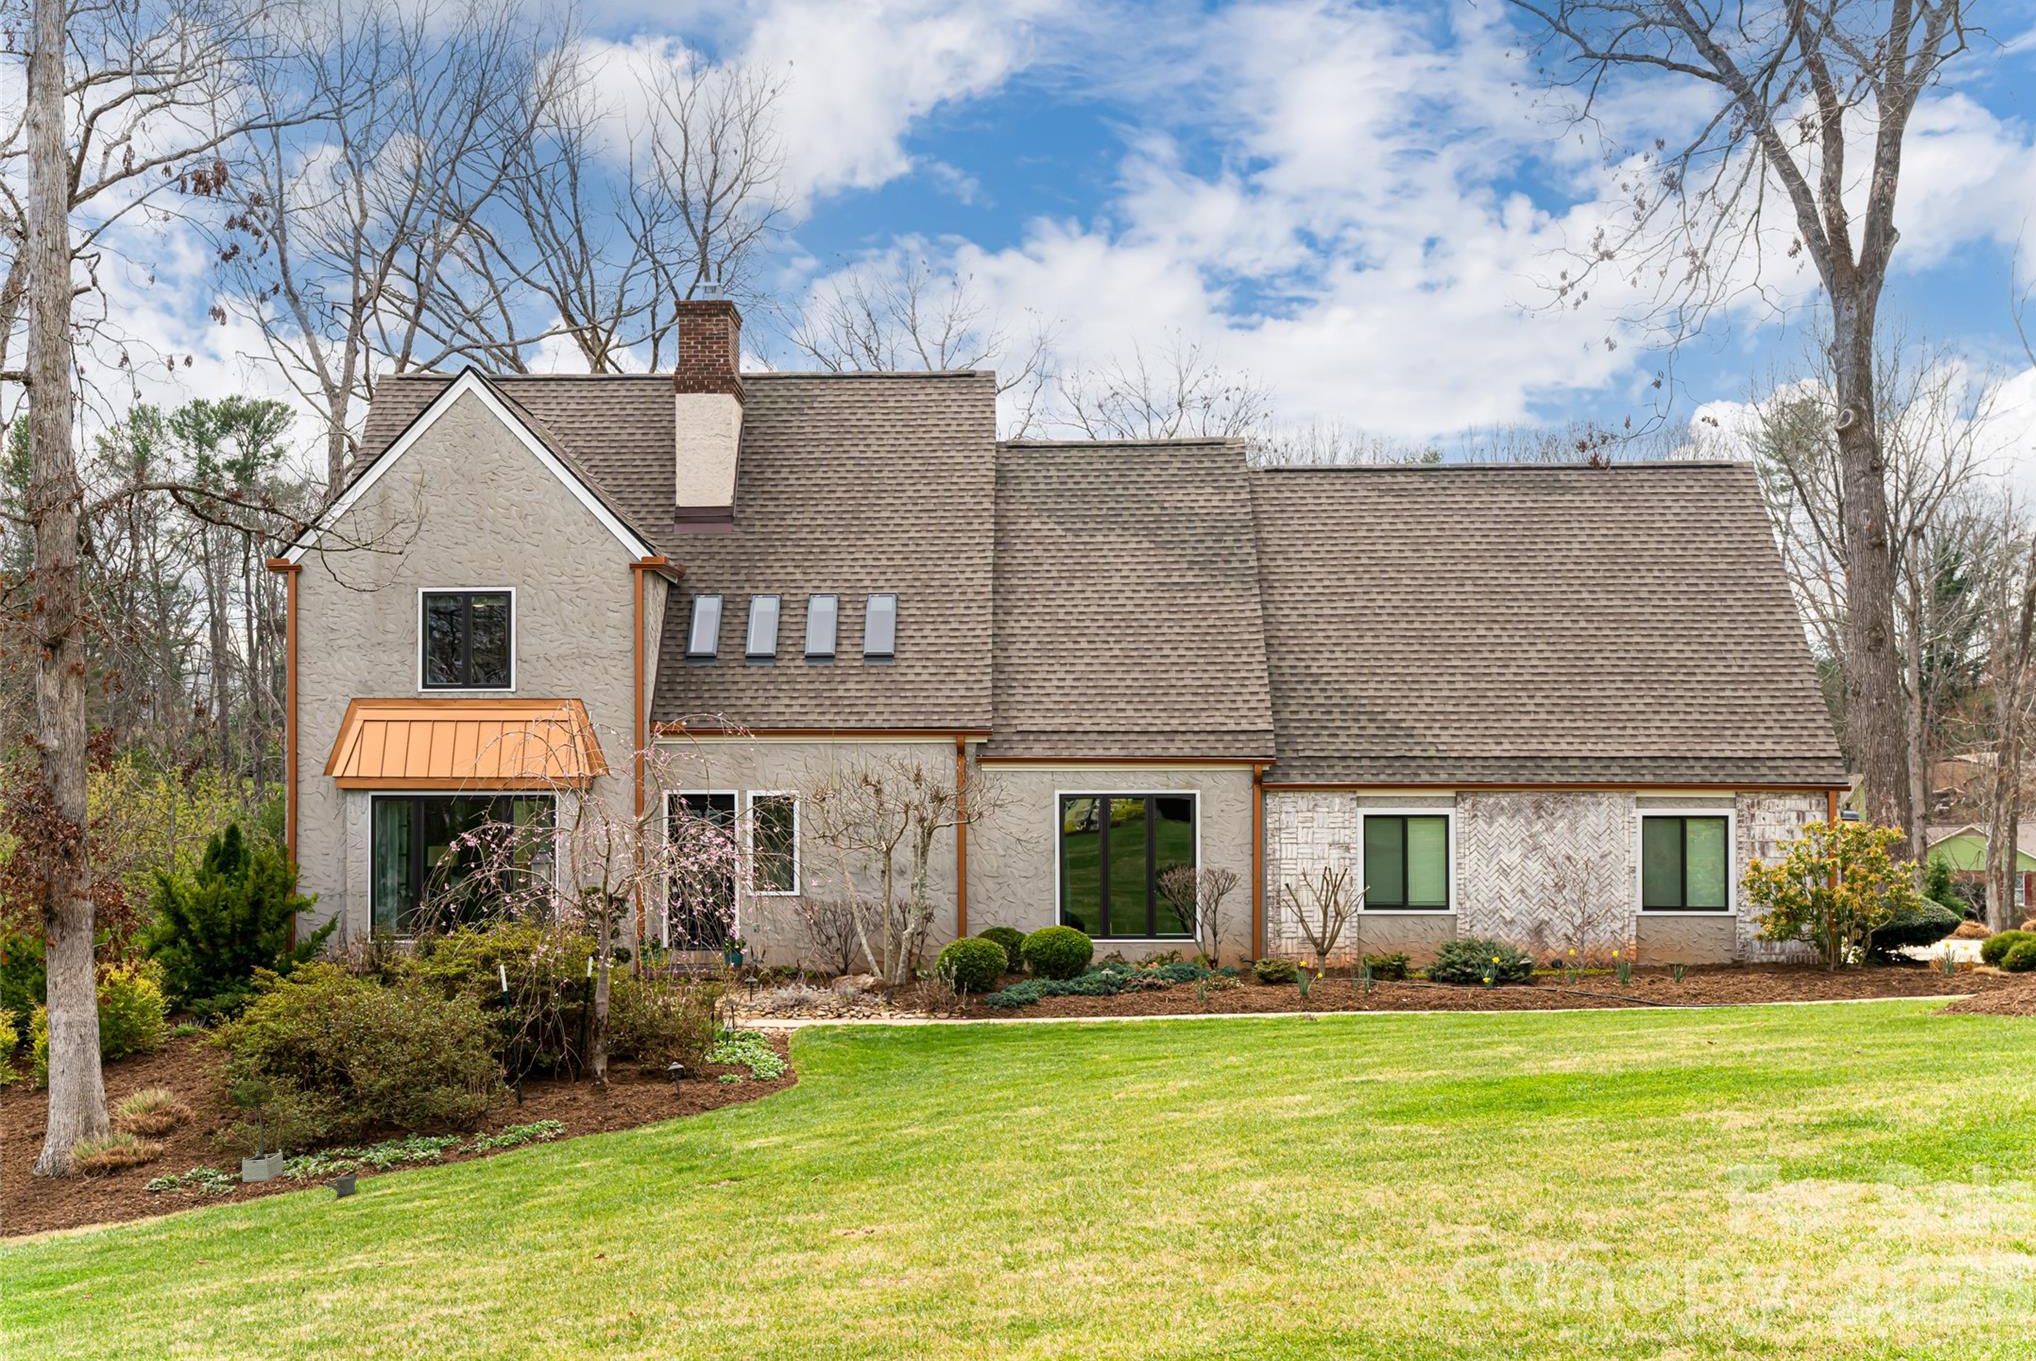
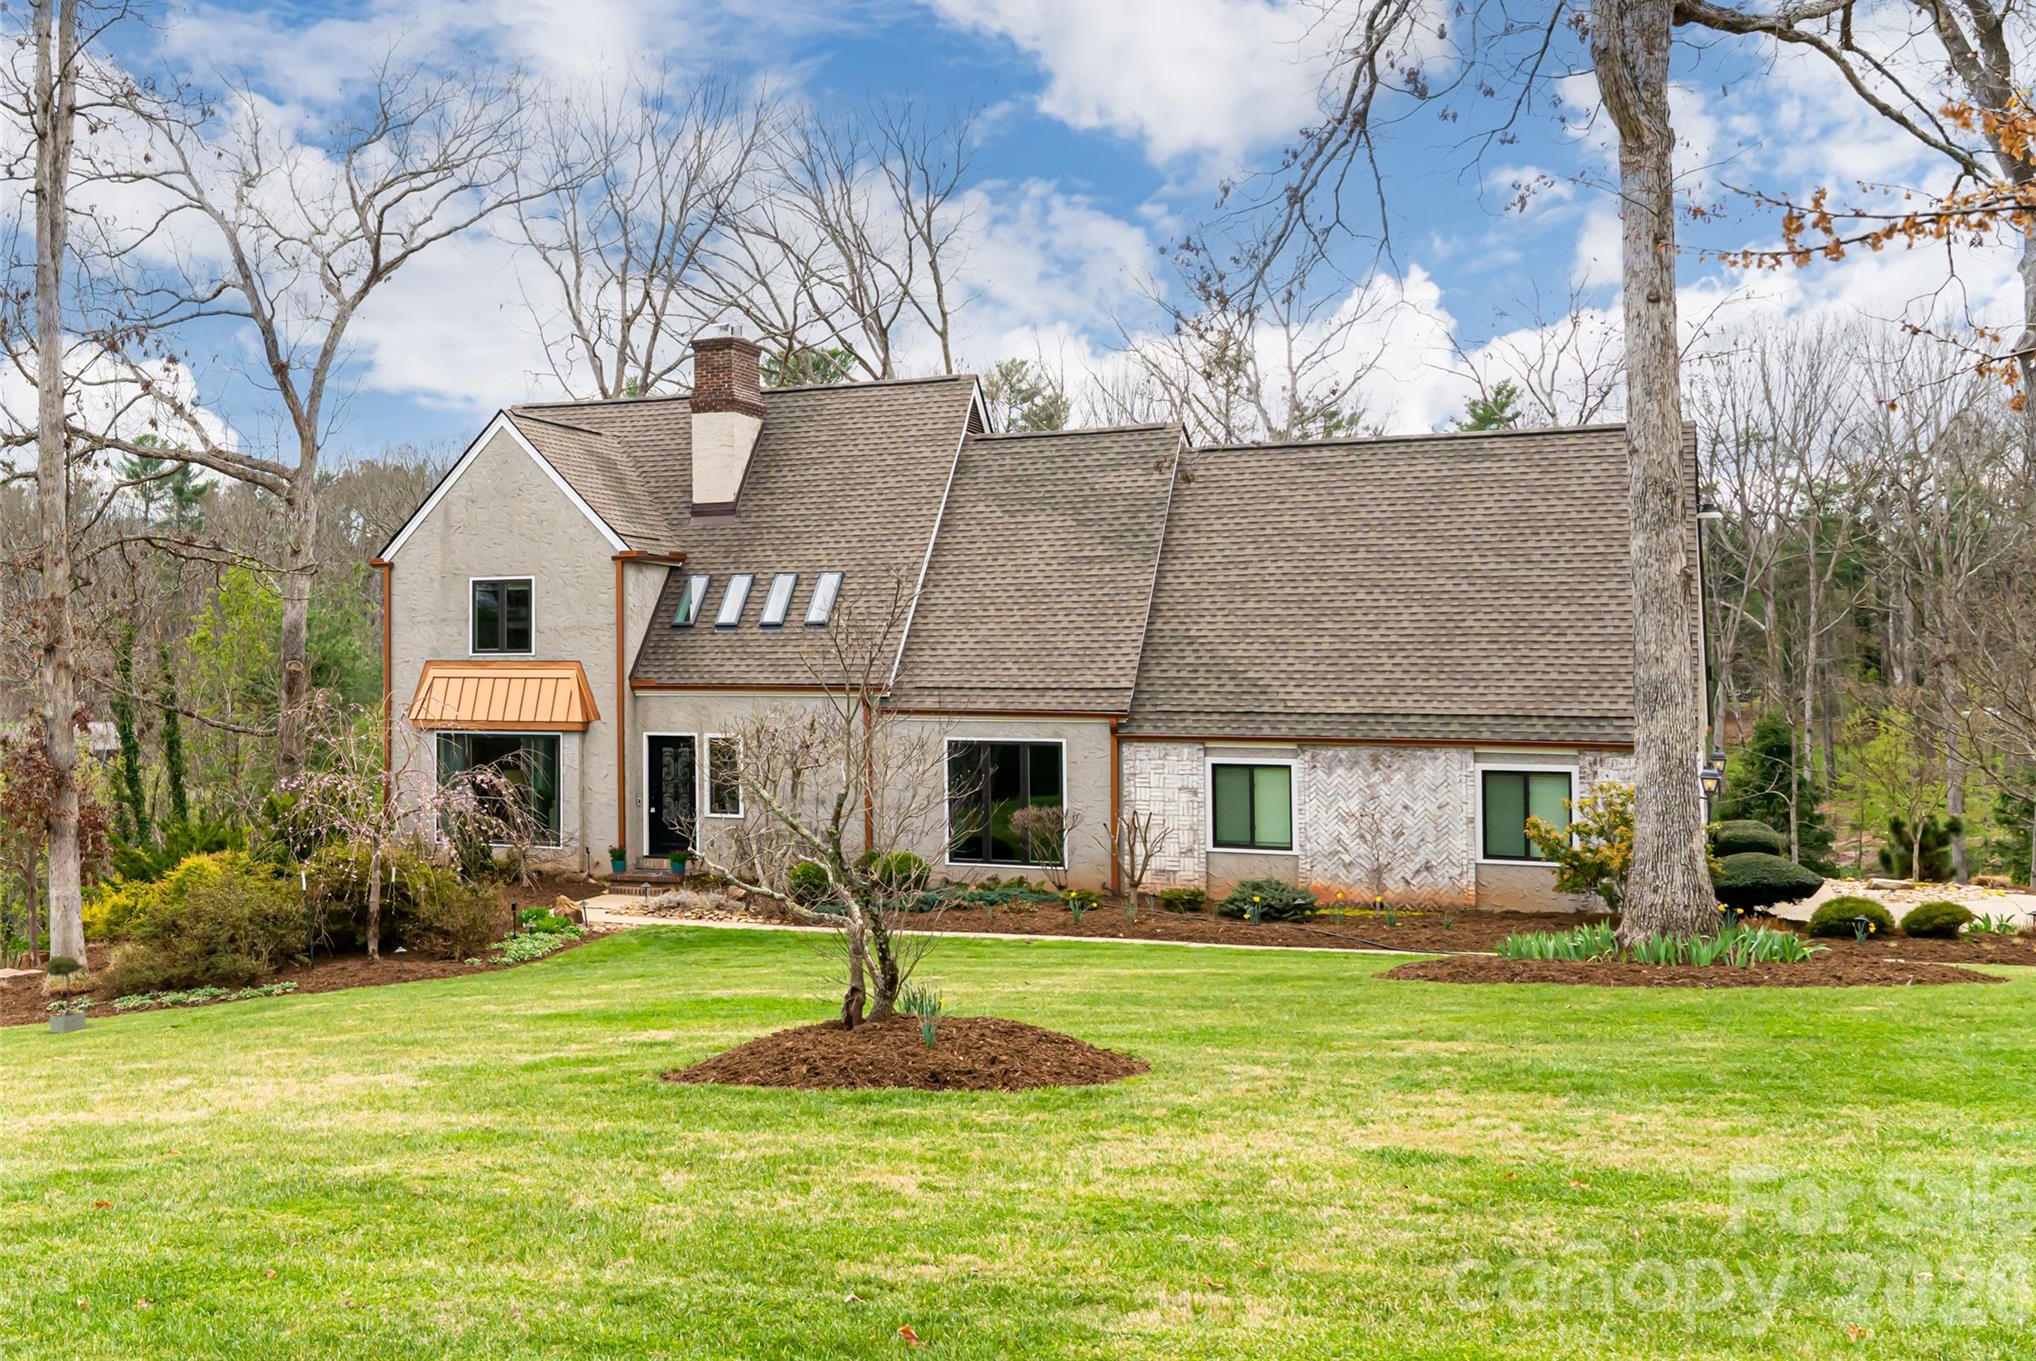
watering can: present [326,1173,357,1196] -> none [20,1035,62,1053]

